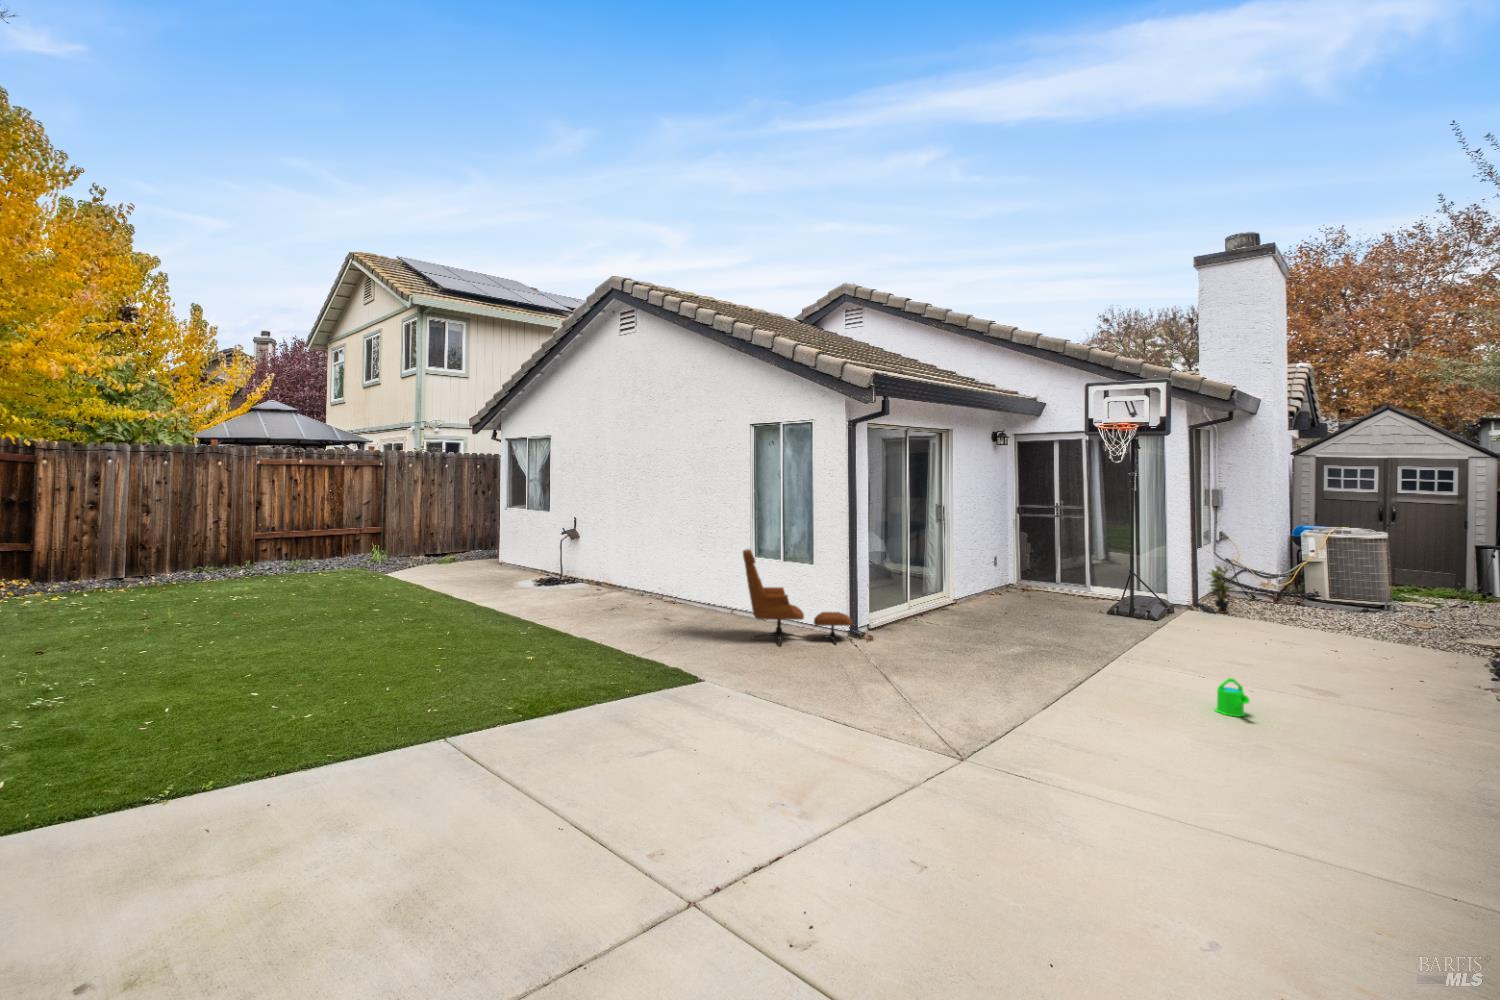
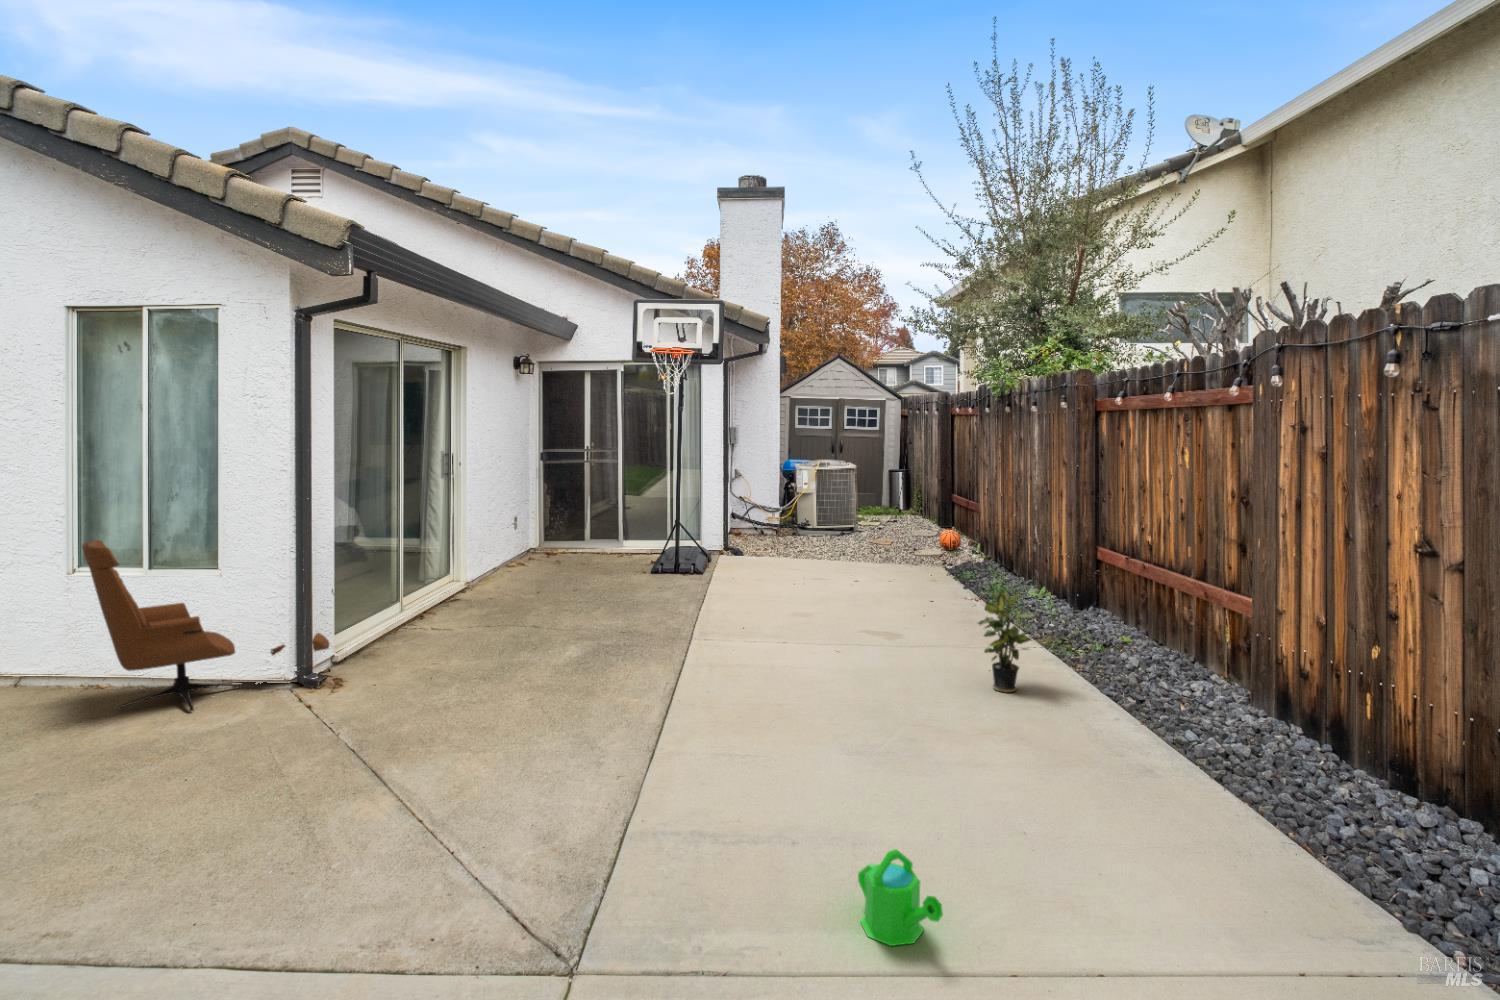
potted plant: present [1207,566,1233,613] -> present [978,589,1035,693]
watering can: present [1215,678,1250,717] -> present [858,849,943,946]

